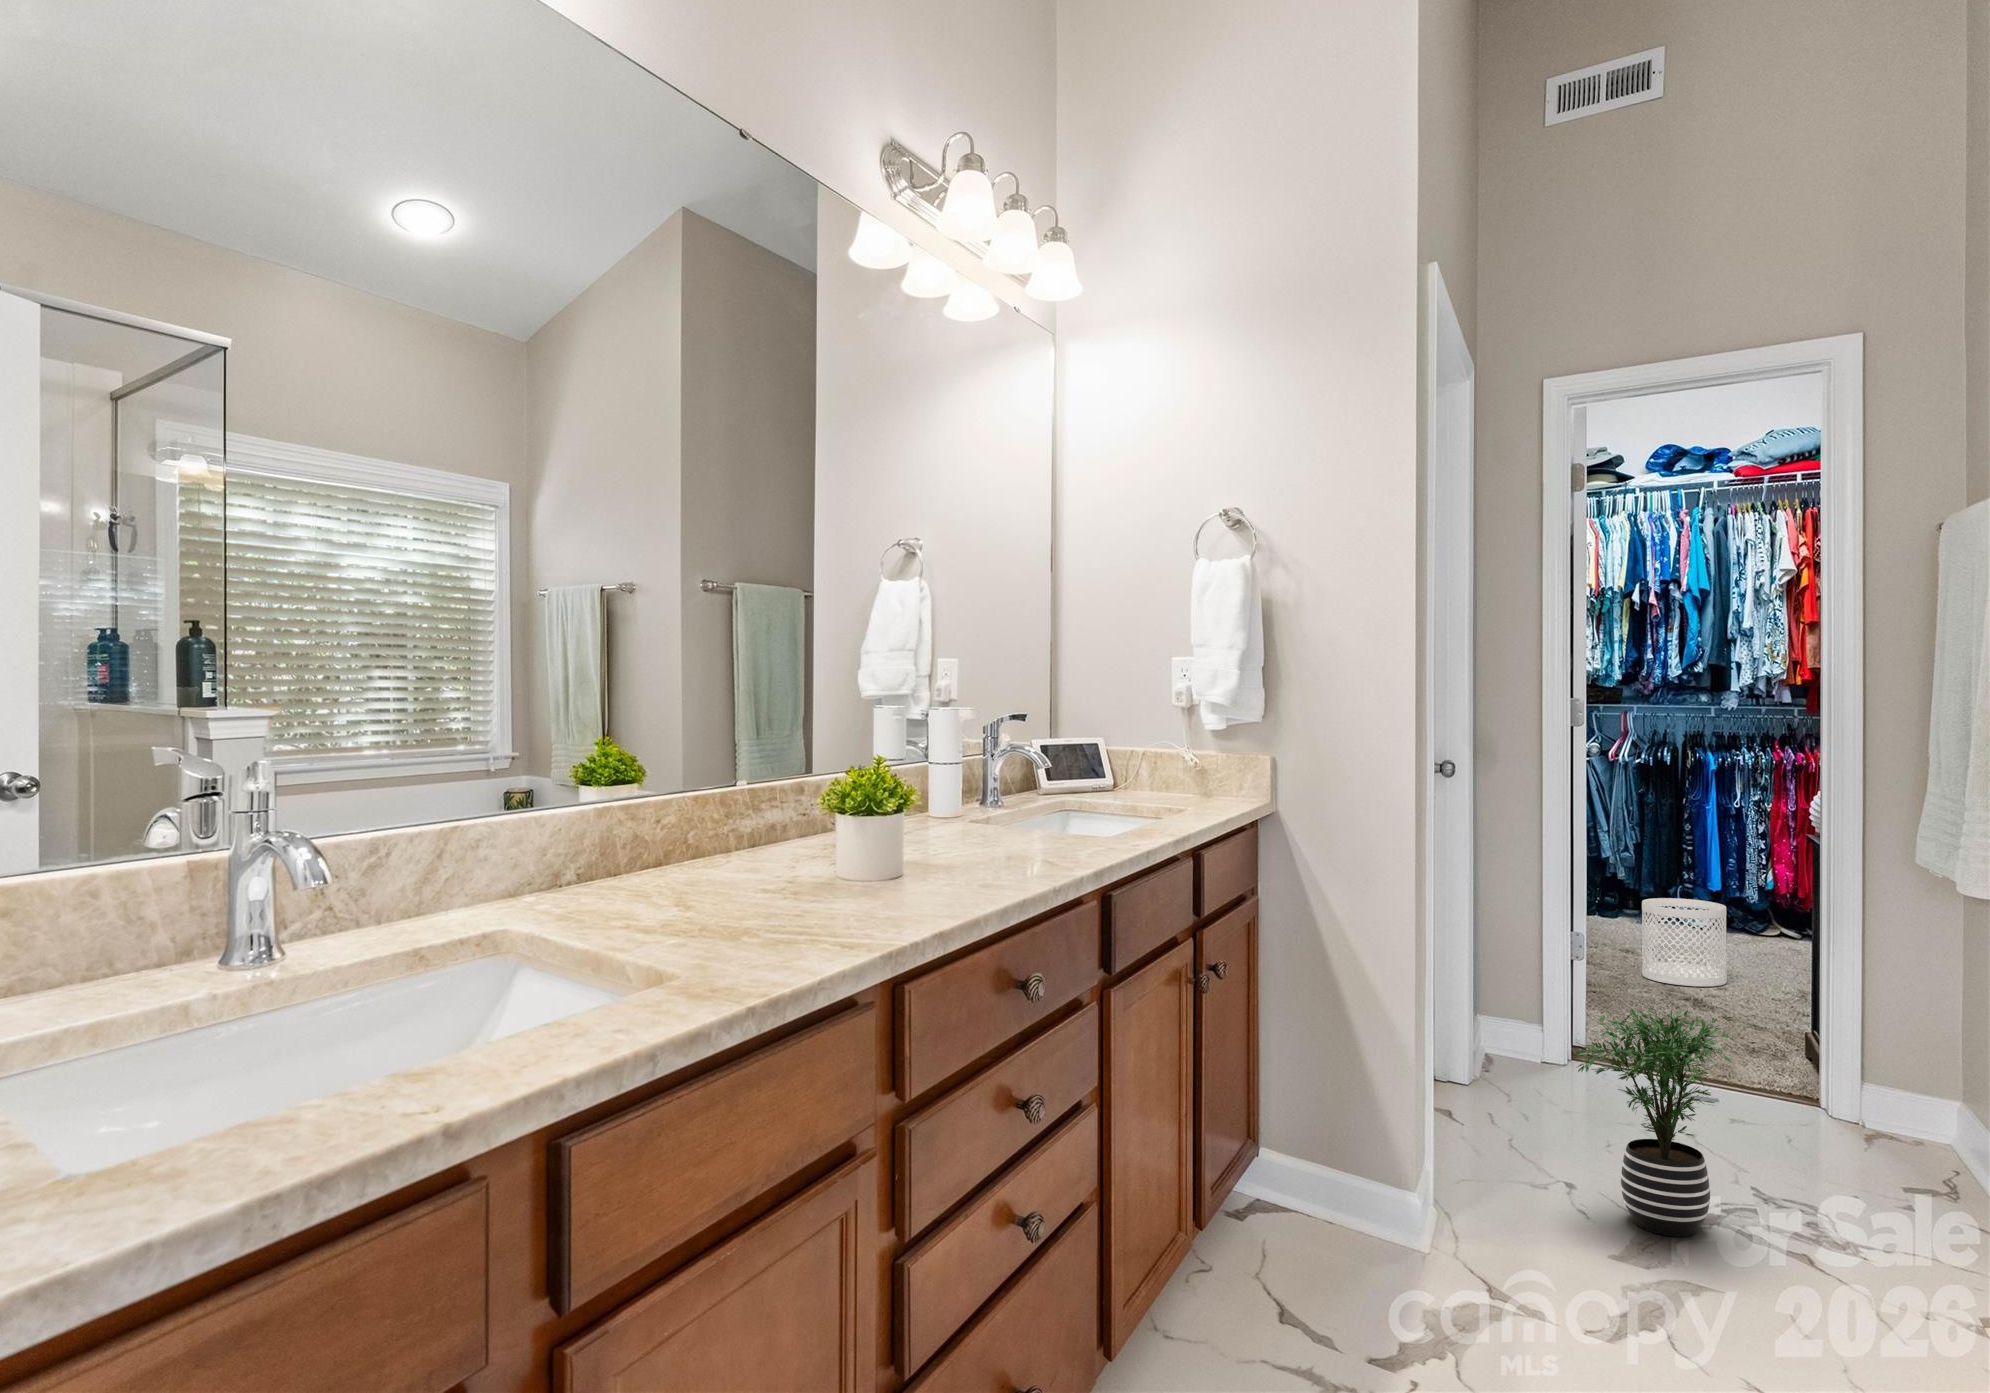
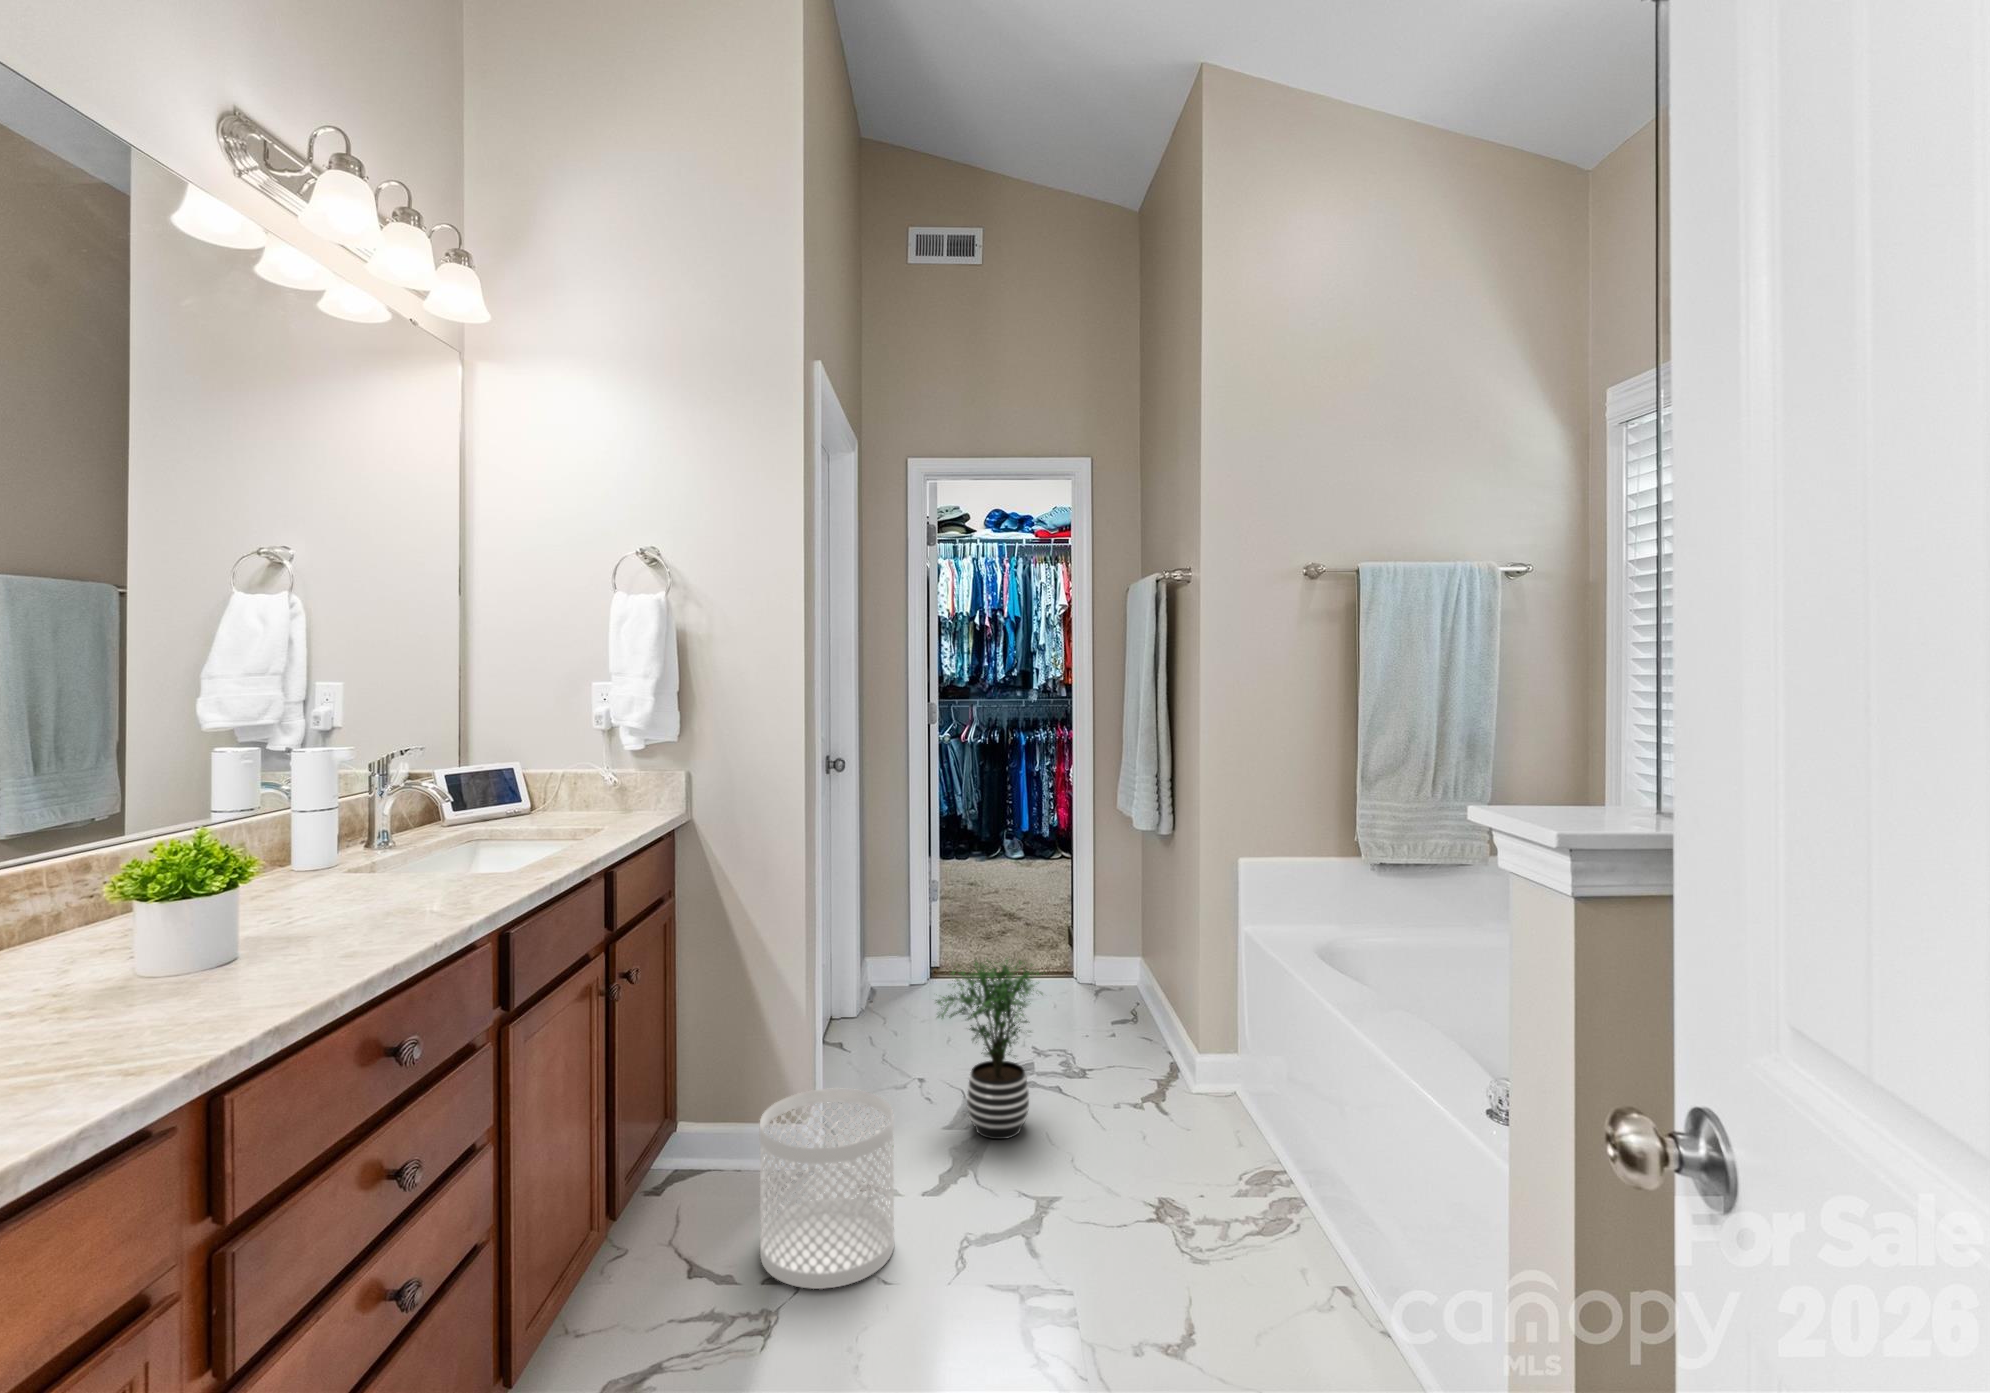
waste basket: present [1642,898,1727,987] -> present [759,1088,894,1289]

